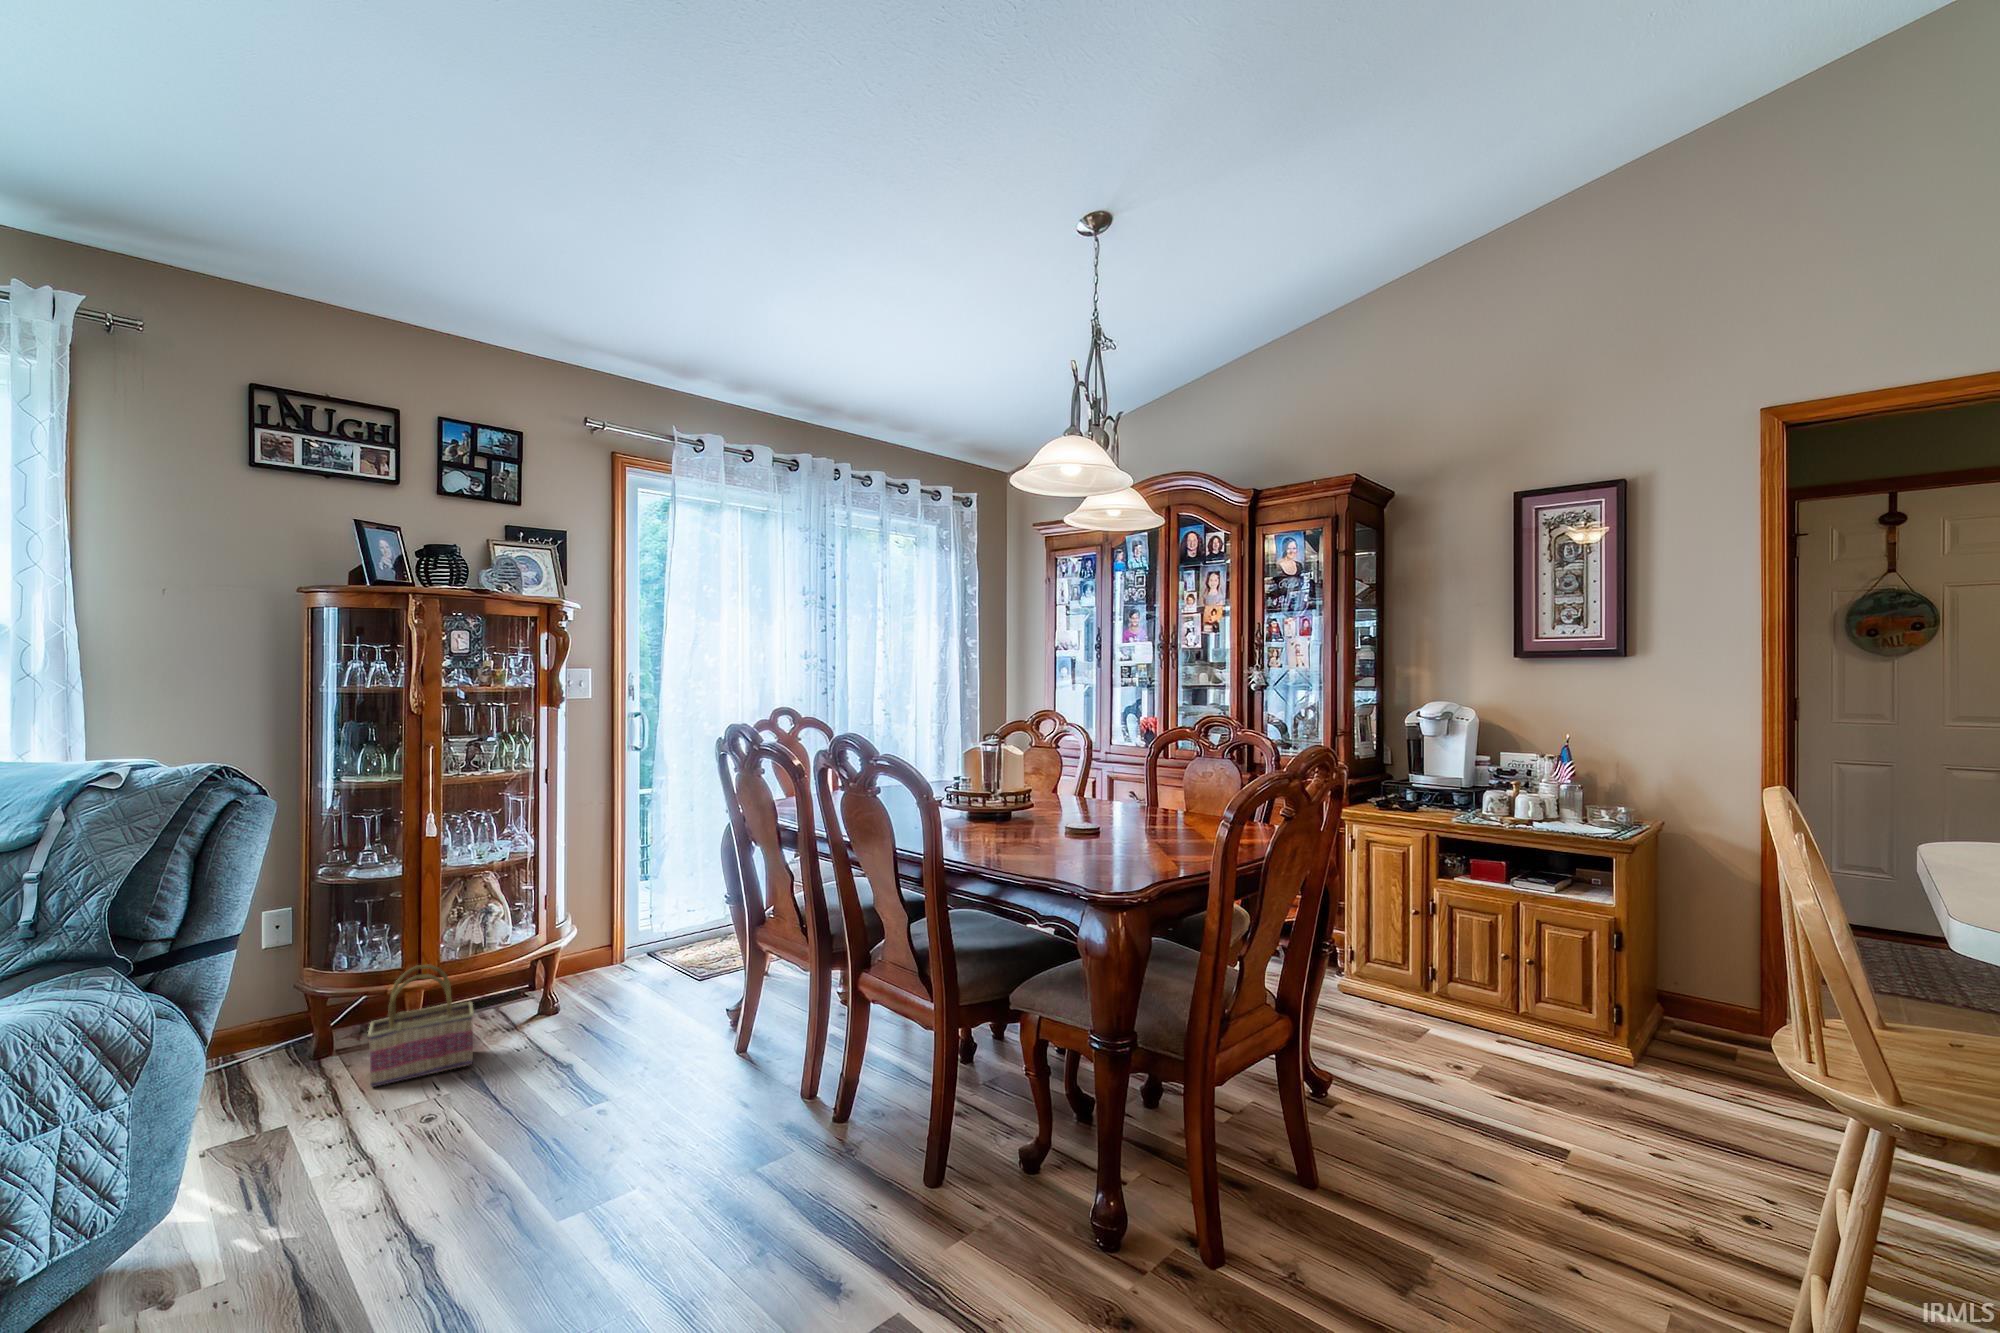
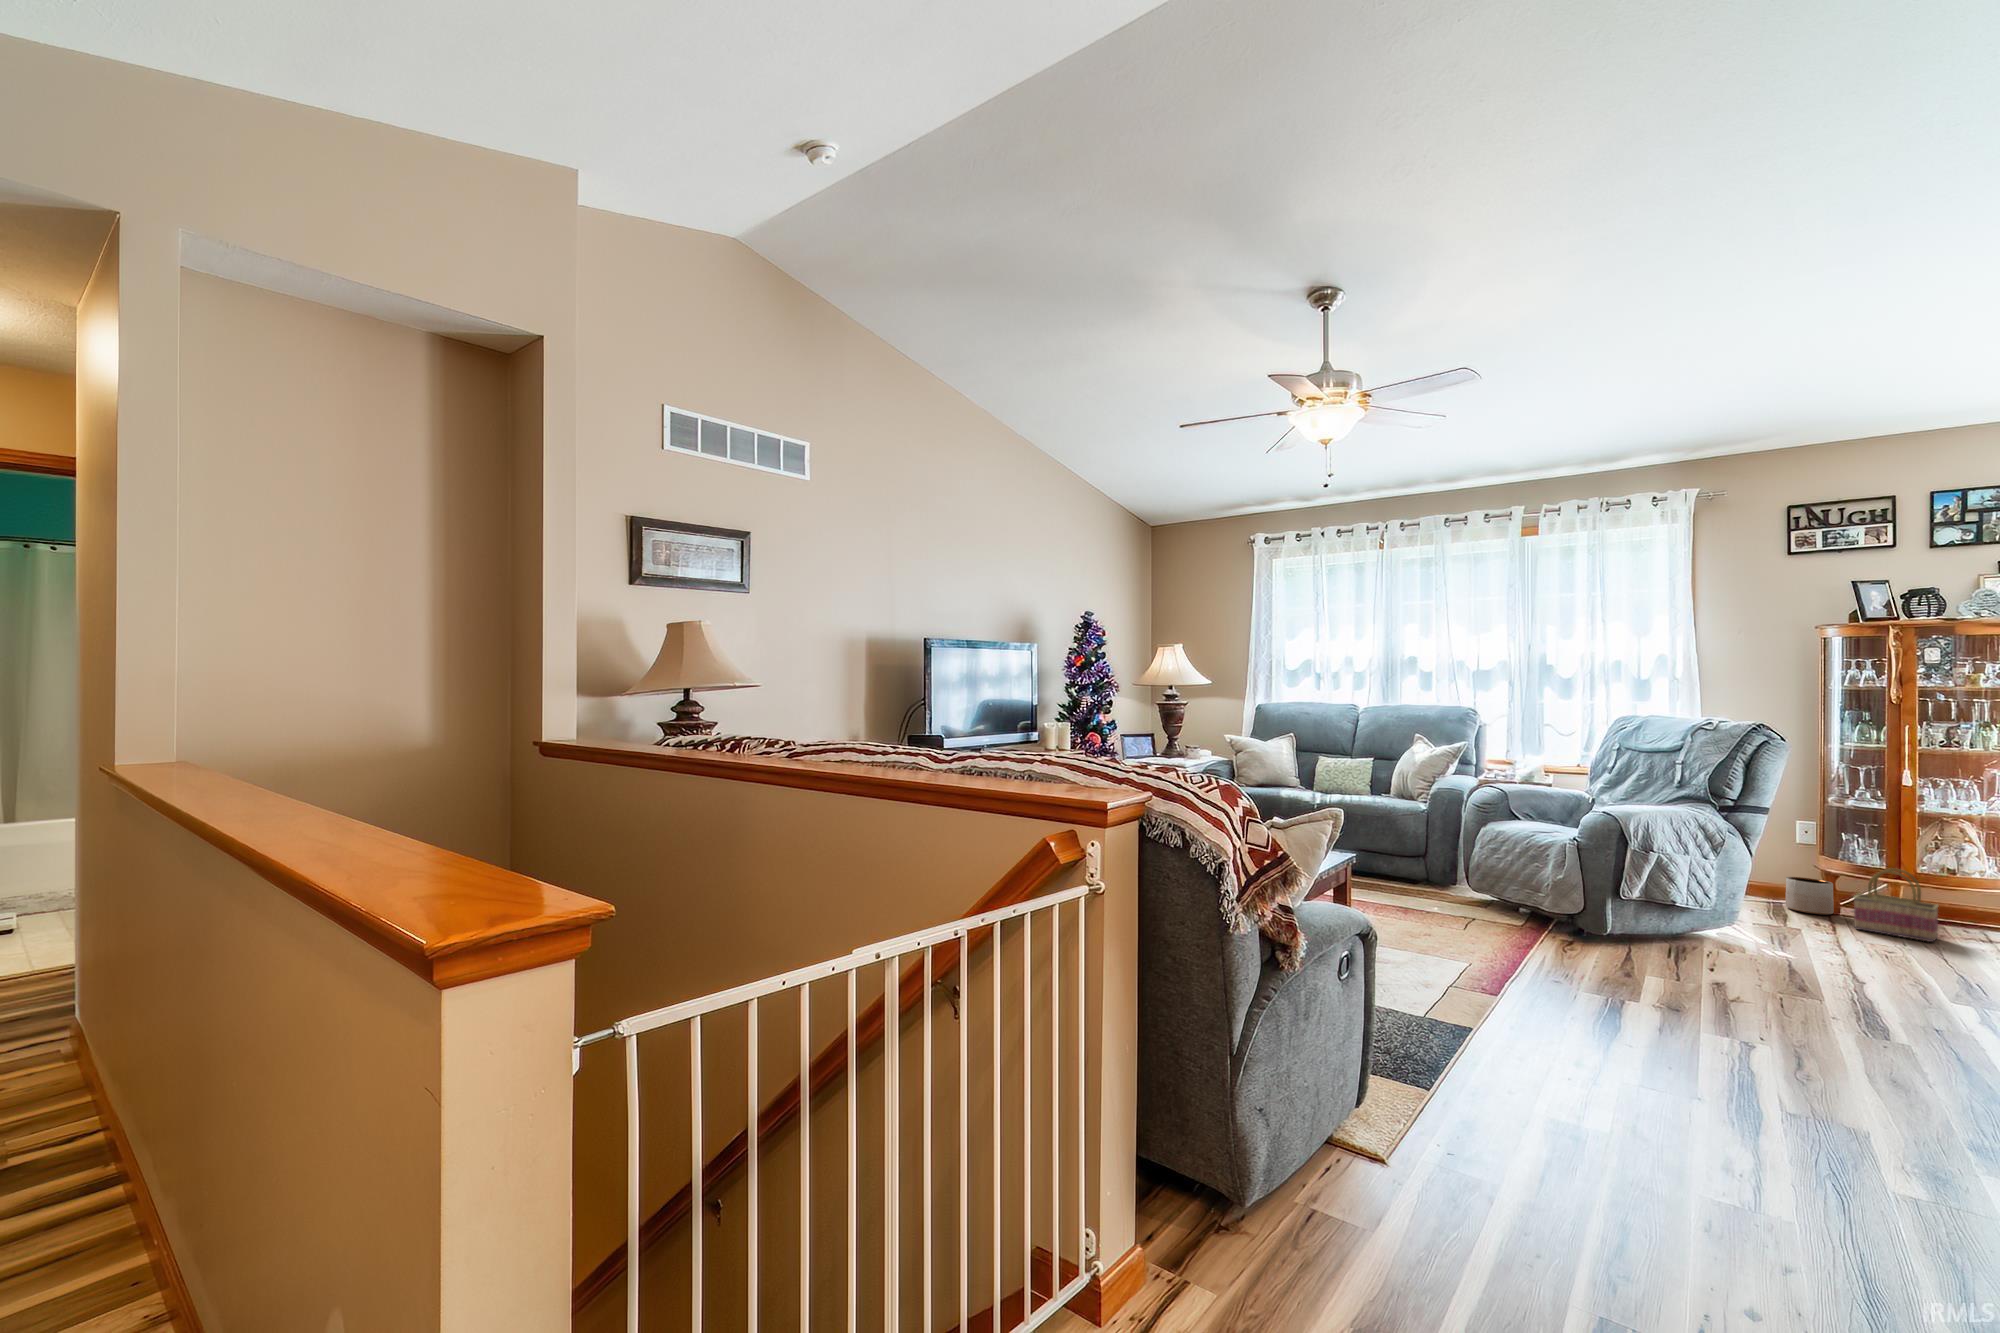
planter: none [255,1013,331,1087] -> present [1786,877,1834,915]

